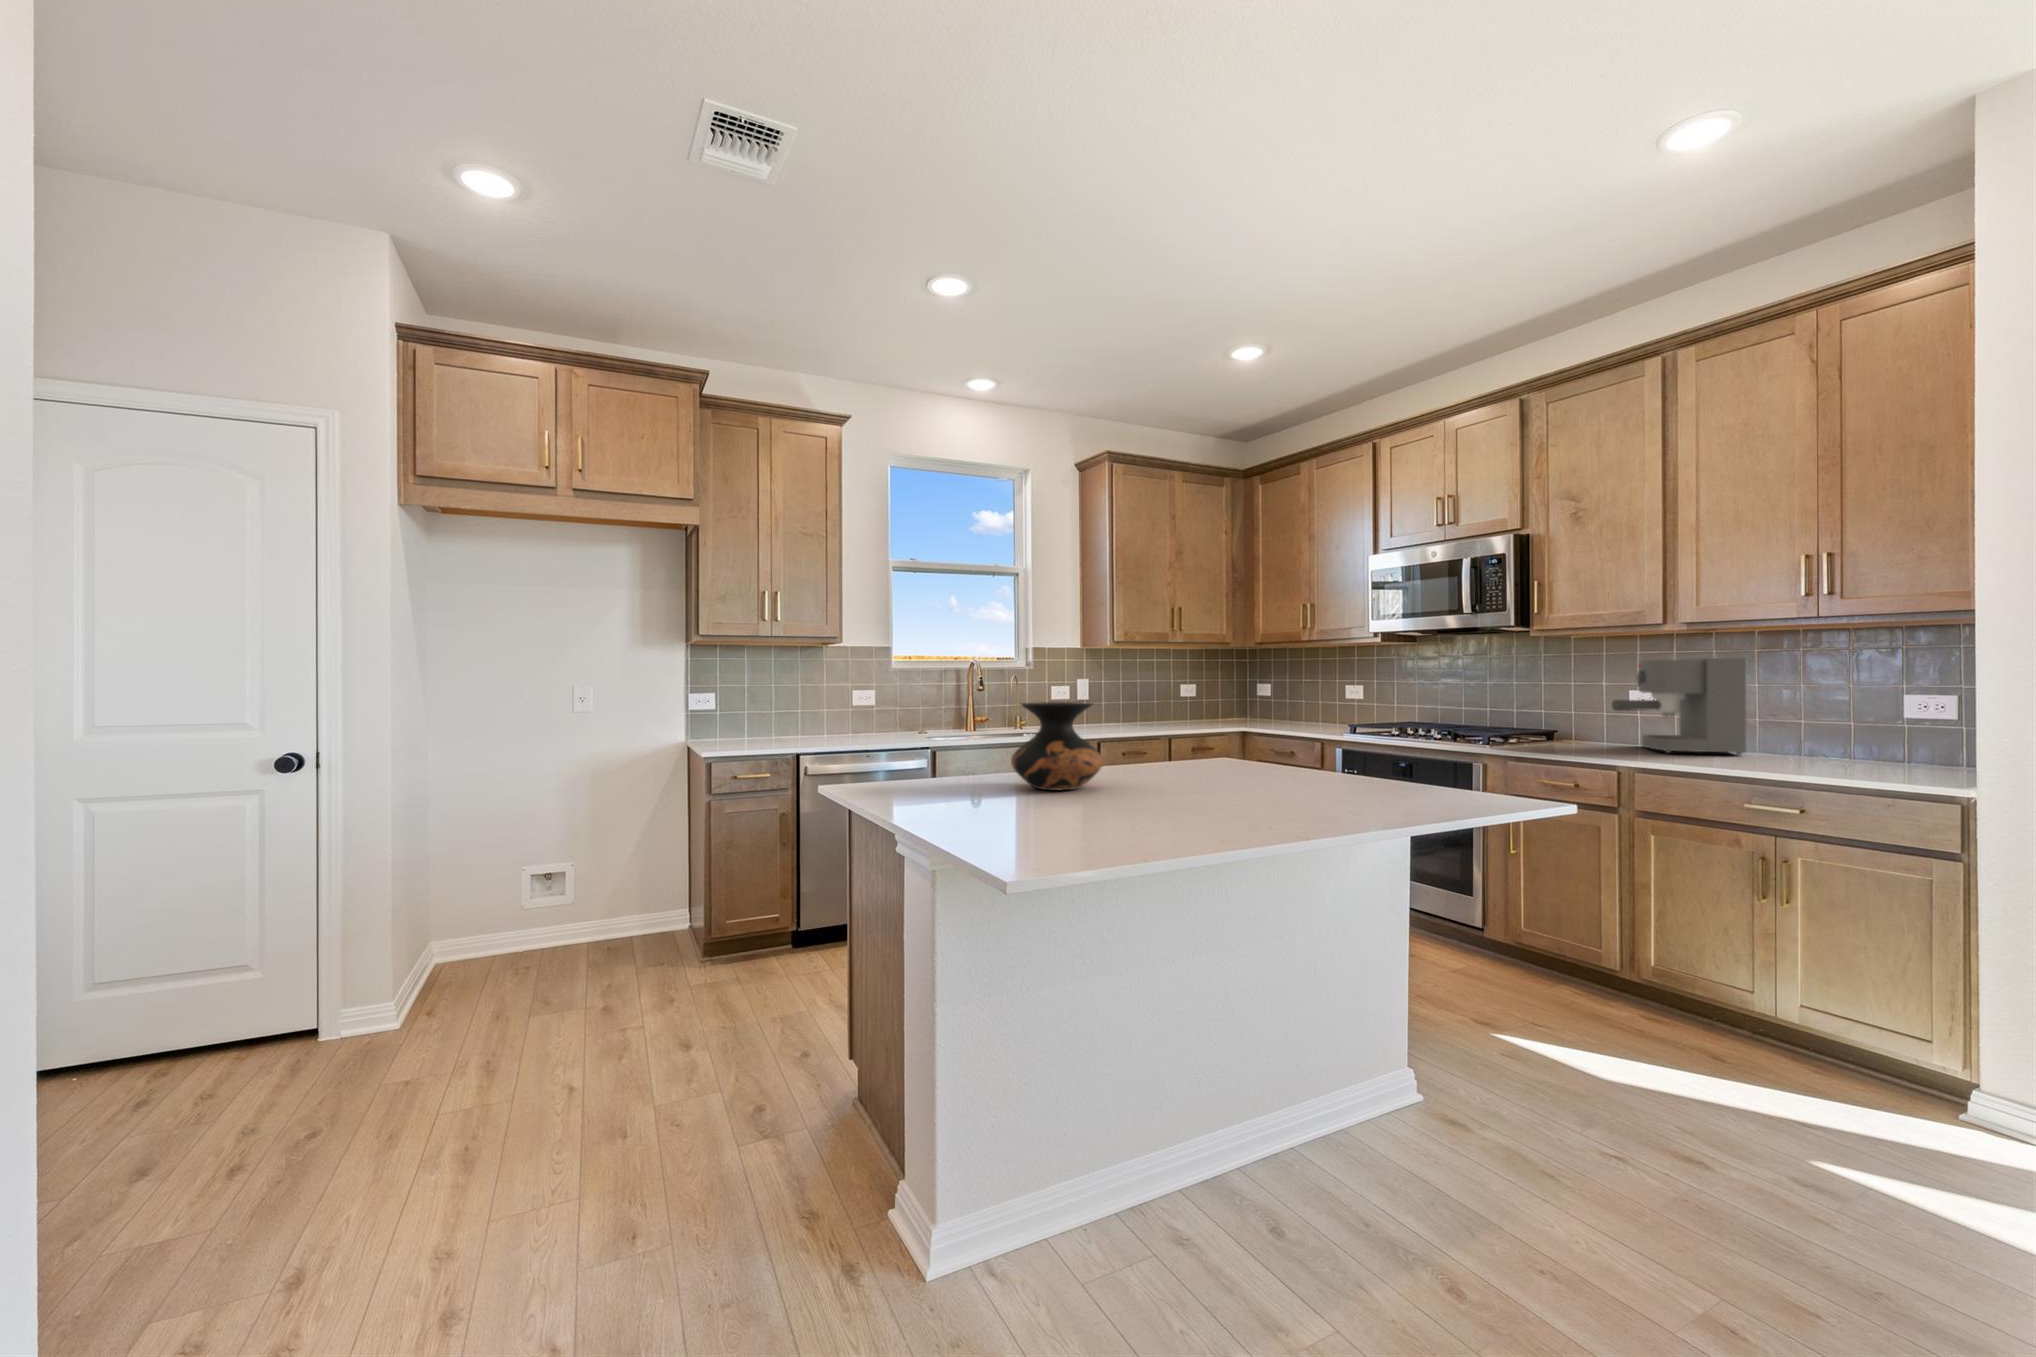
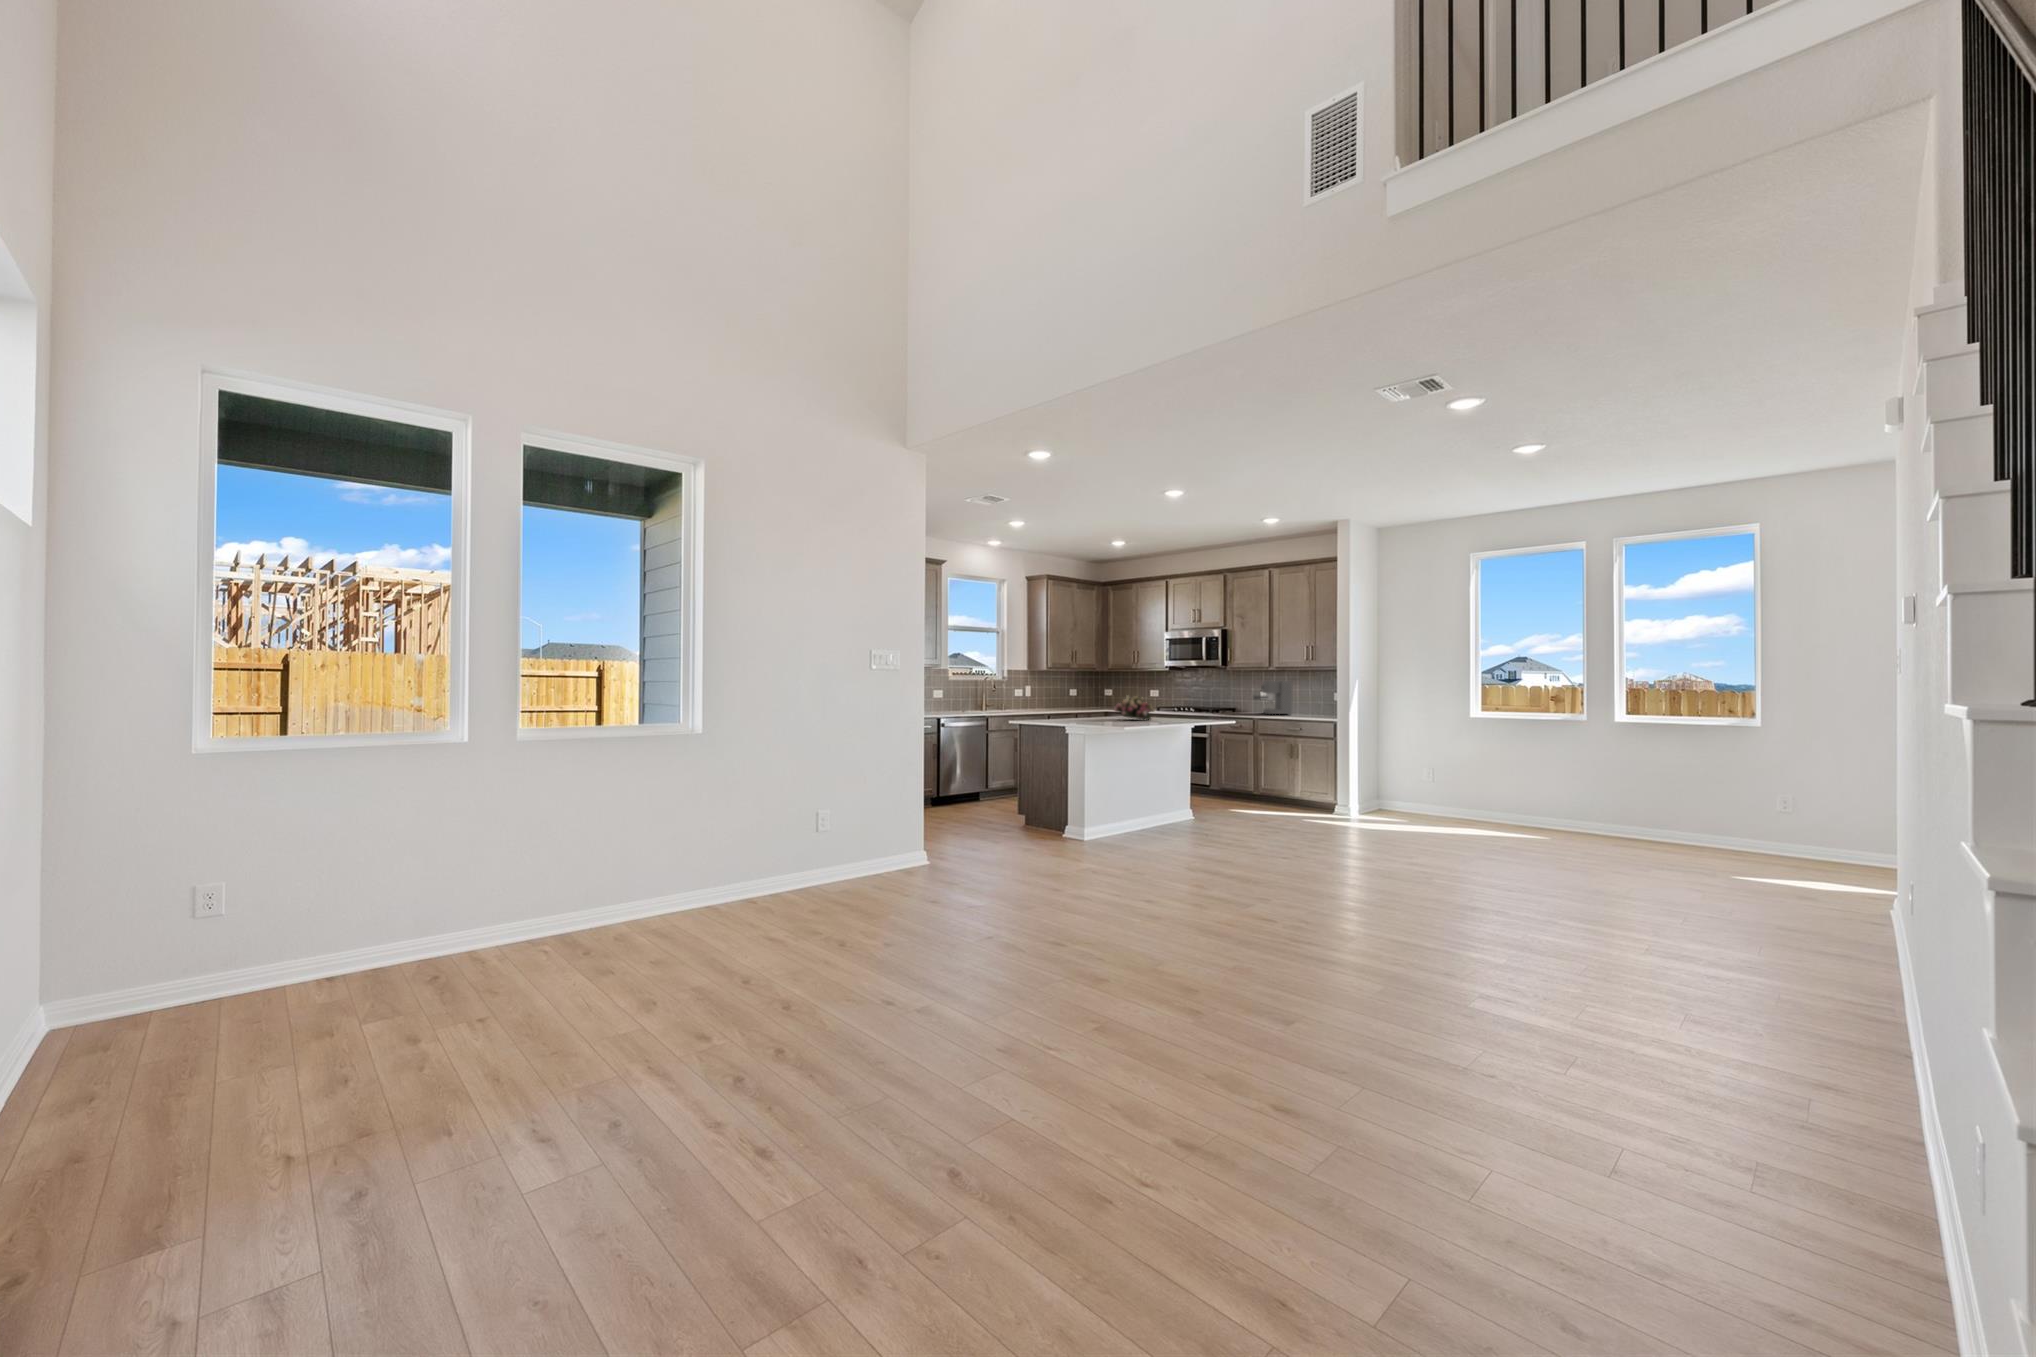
vase: present [1011,702,1103,790] -> none [1079,694,1109,722]
flower arrangement: none [1148,704,1270,782] -> present [1114,696,1153,720]

